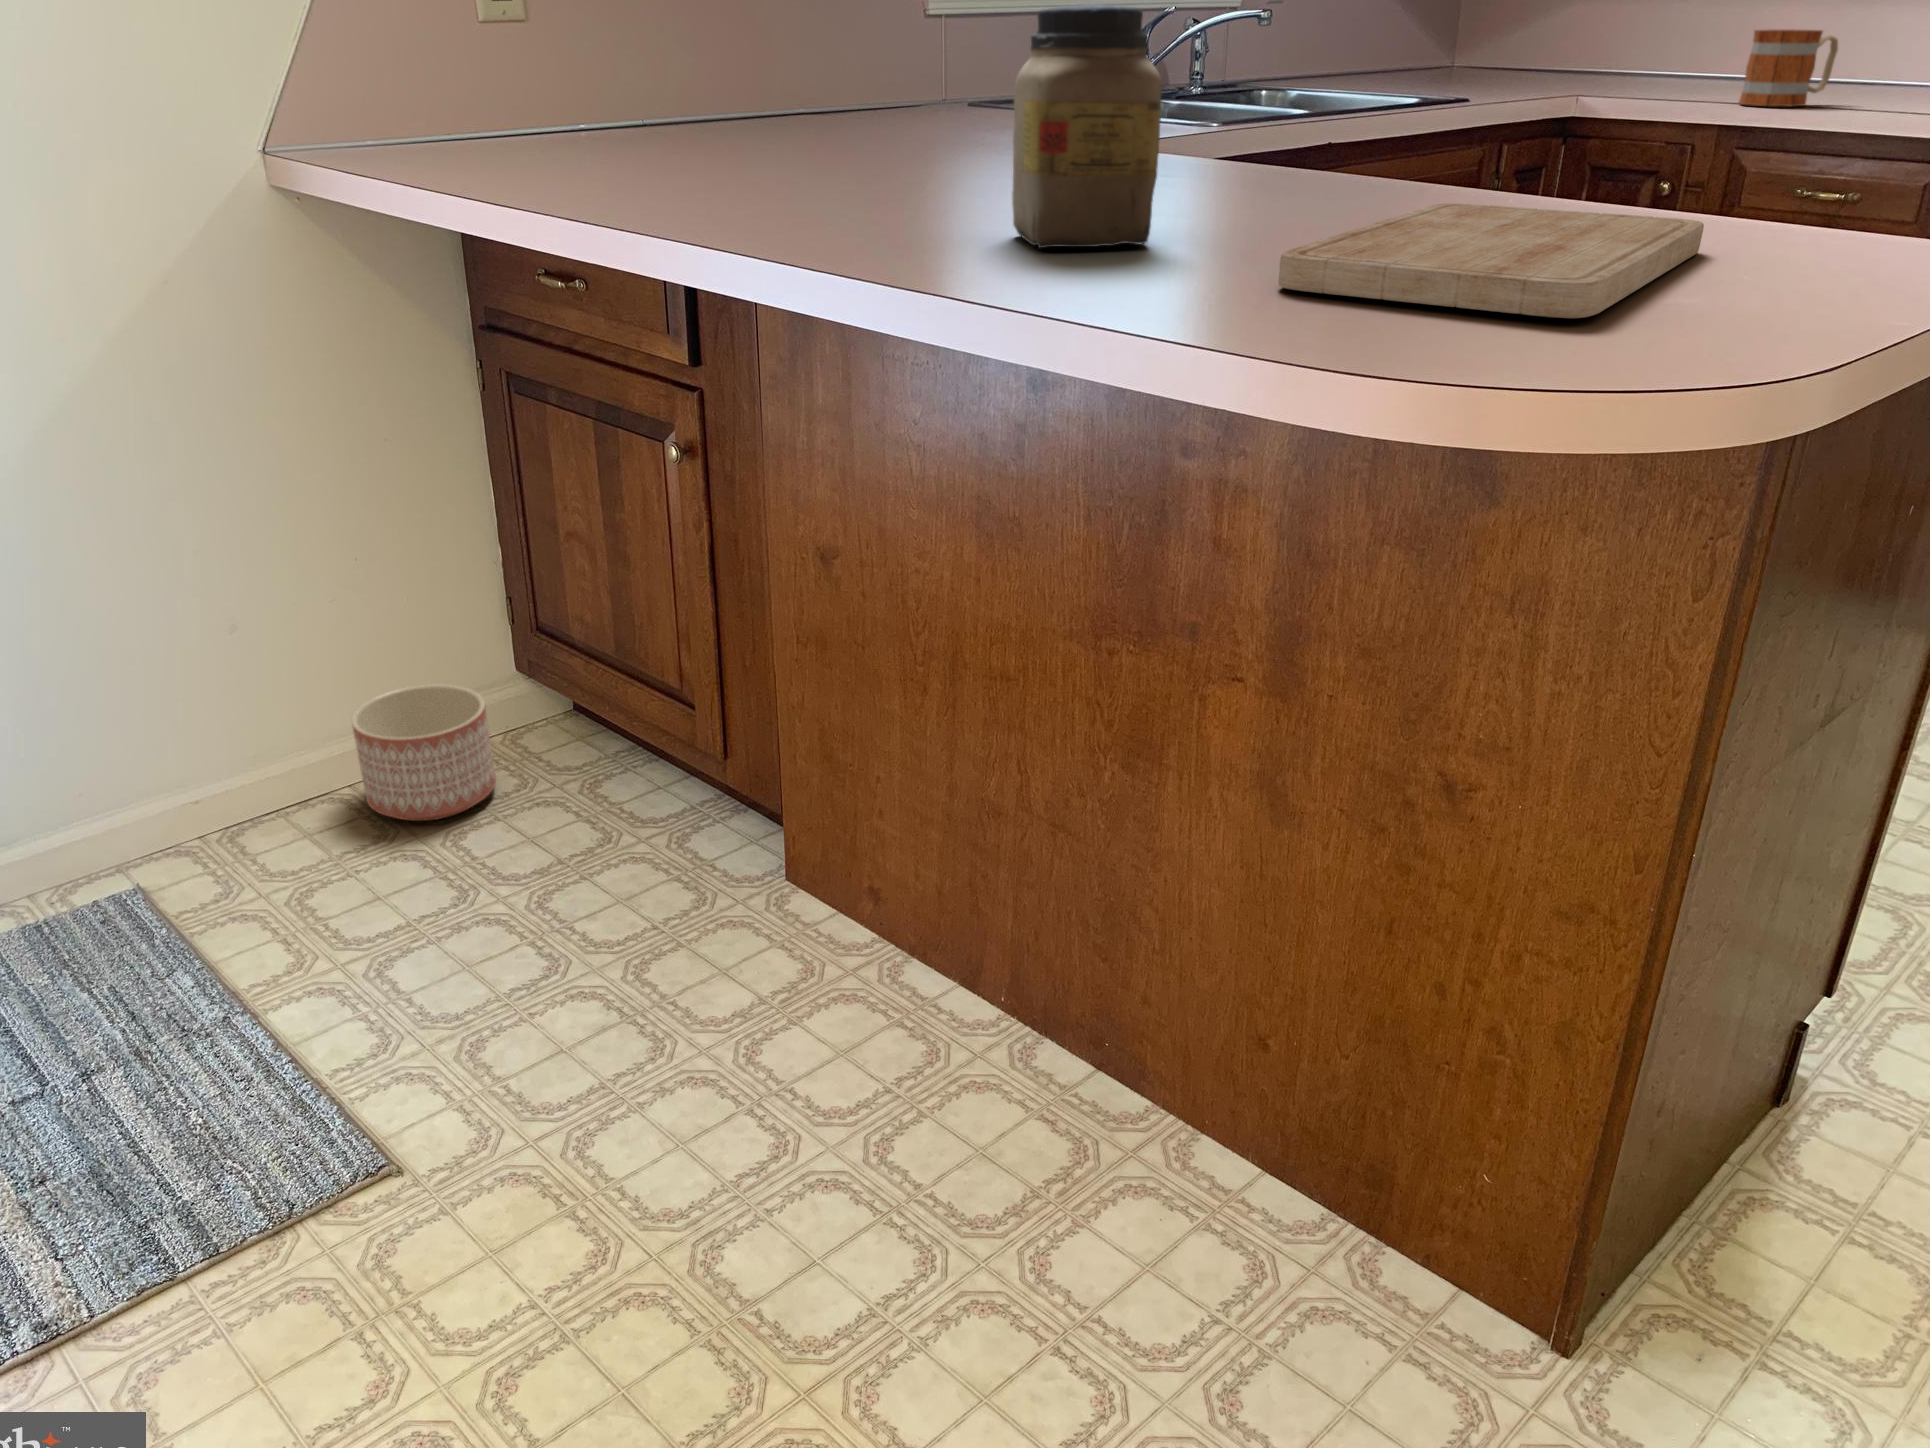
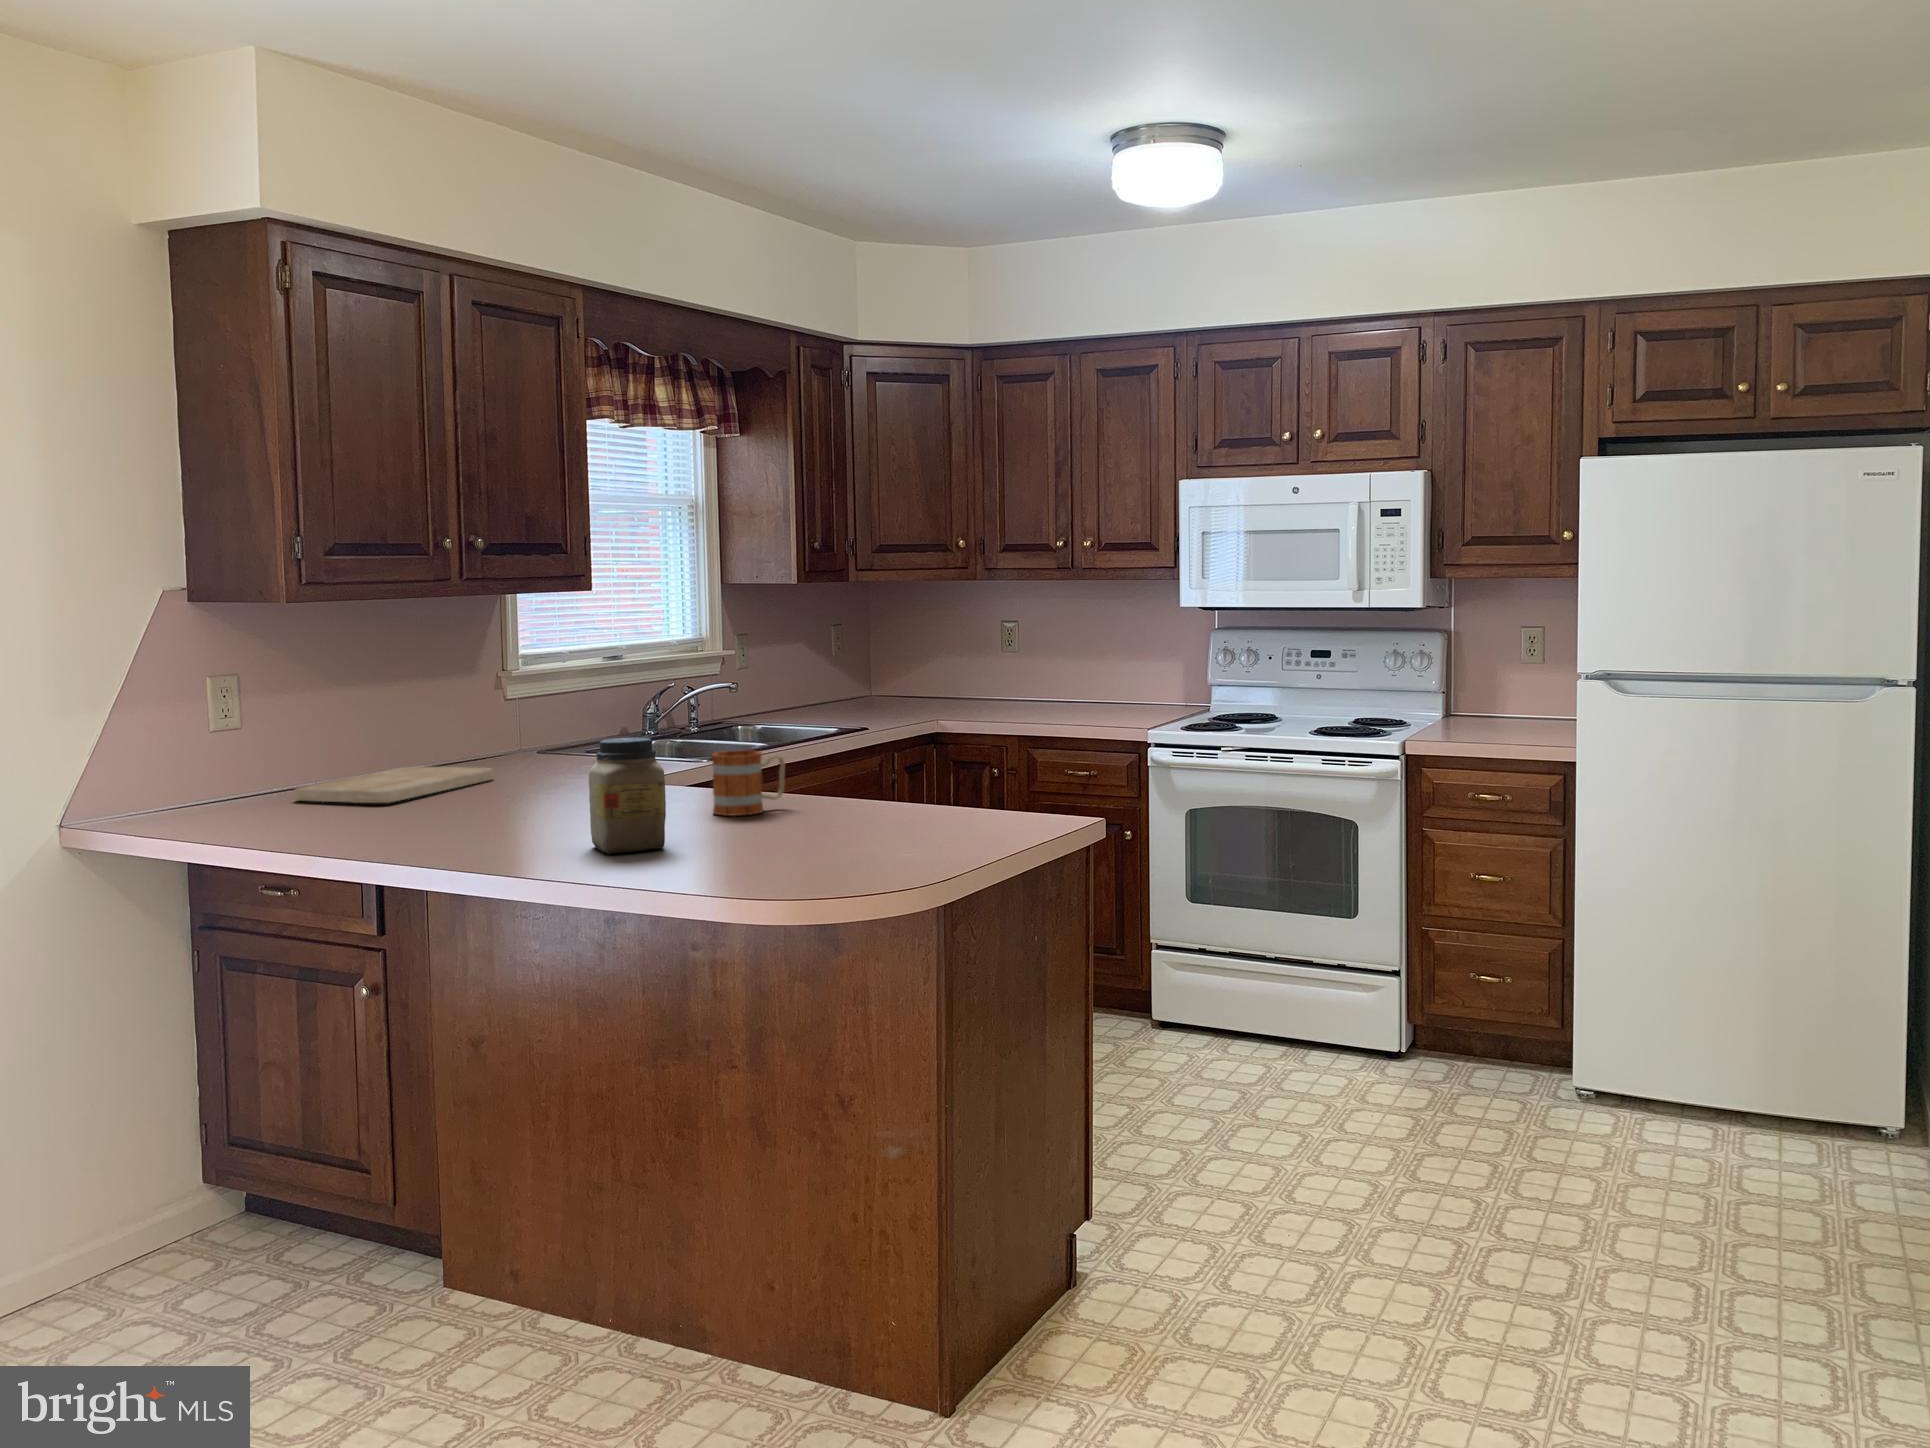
mug: present [1739,30,1838,107] -> present [712,750,785,816]
cutting board: present [1278,203,1704,318] -> present [295,766,493,803]
planter: present [352,684,496,821] -> none [80,1193,195,1302]

